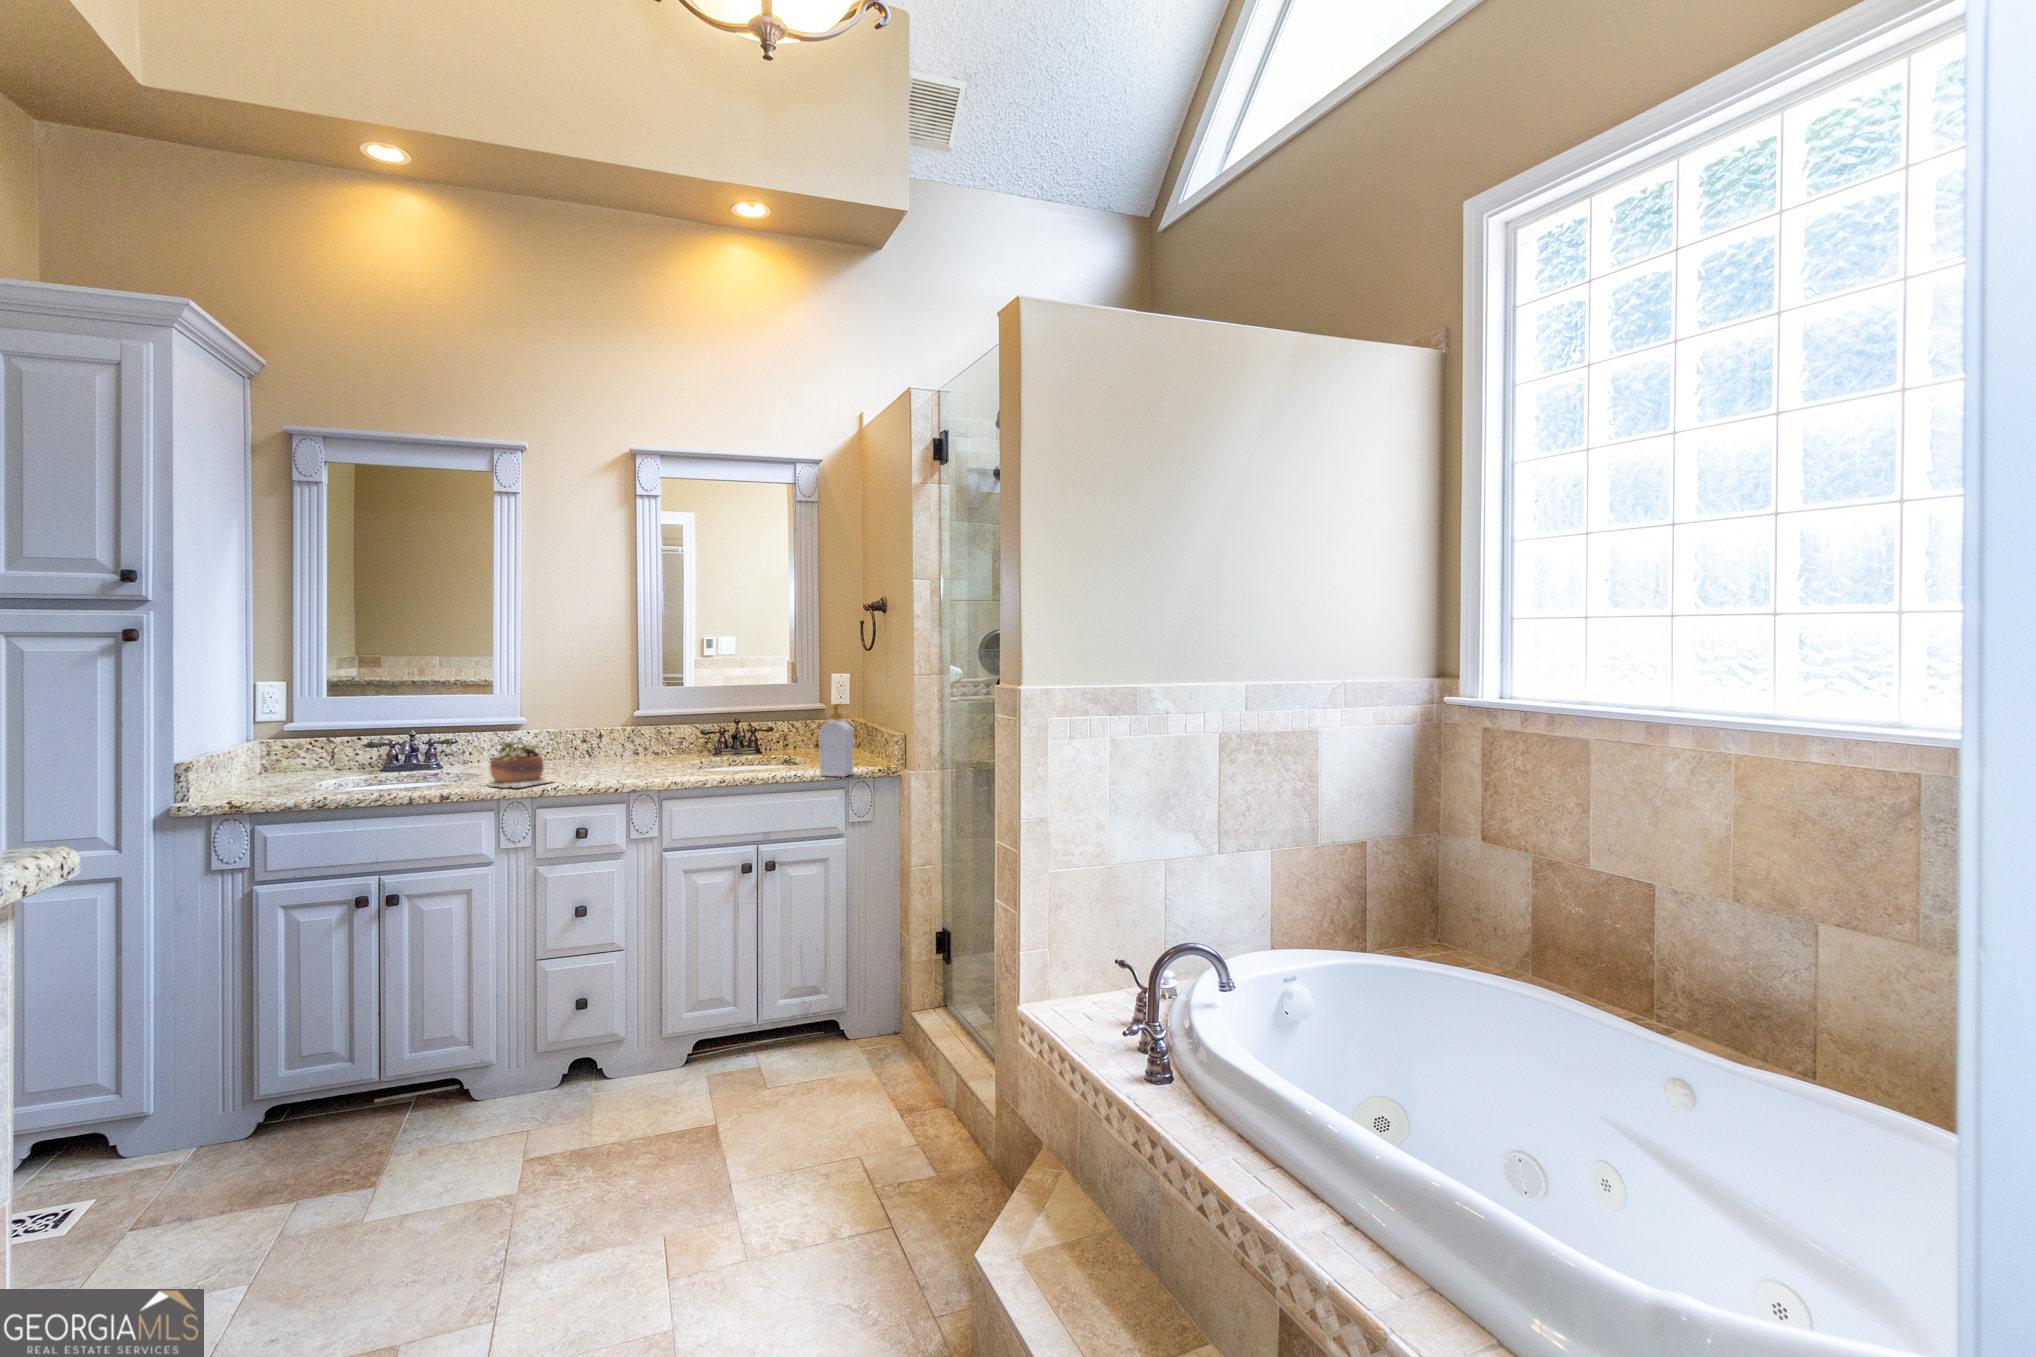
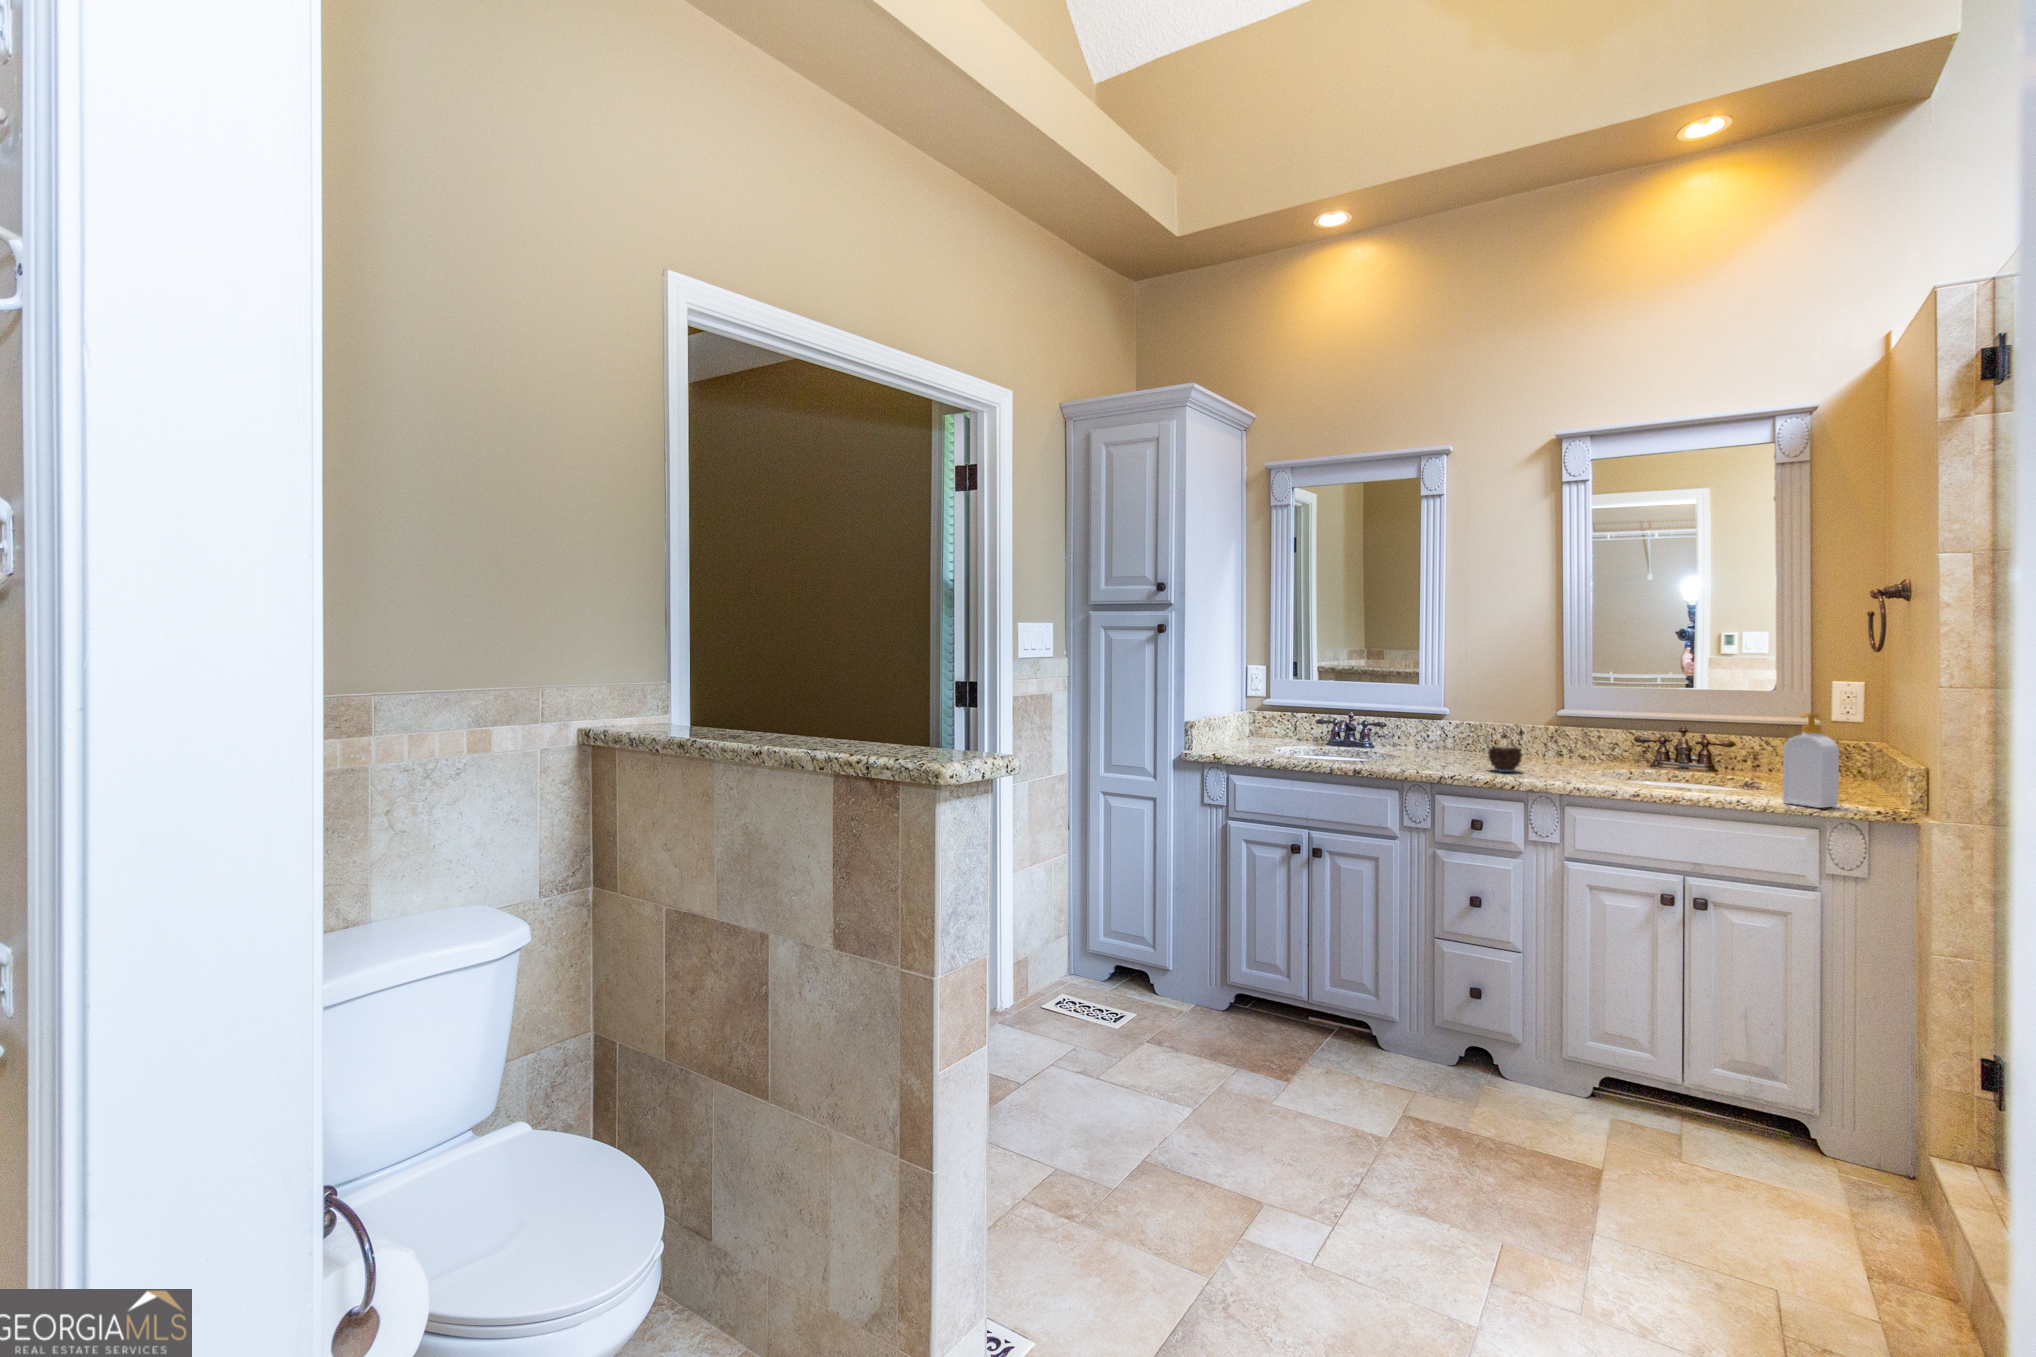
succulent plant: present [488,739,554,788] -> none [1393,726,1460,772]
candle: none [580,747,615,778] -> present [1488,745,1523,772]

